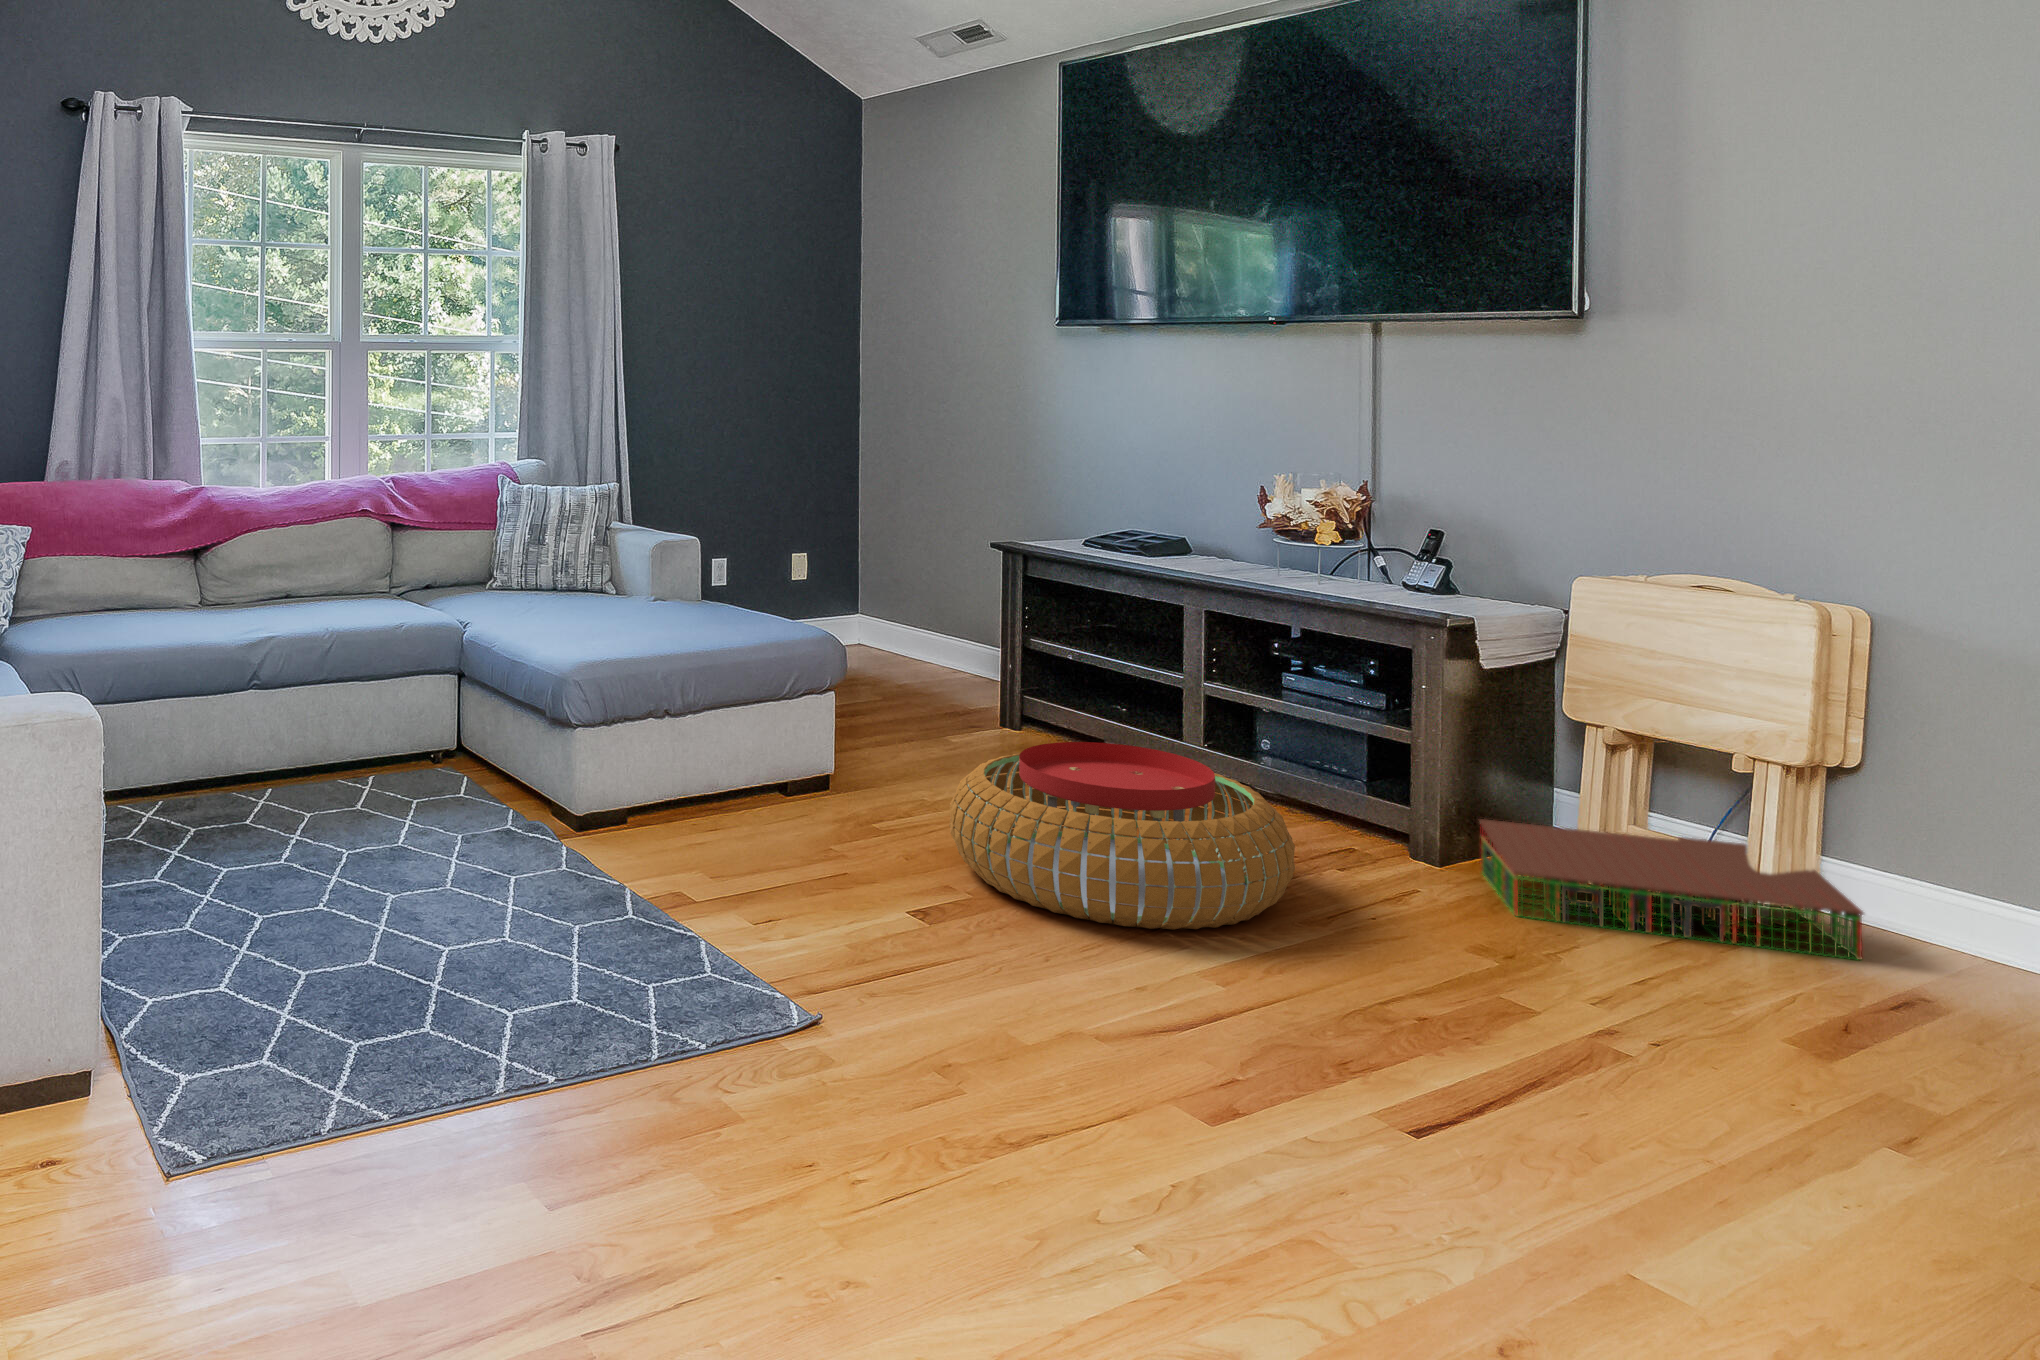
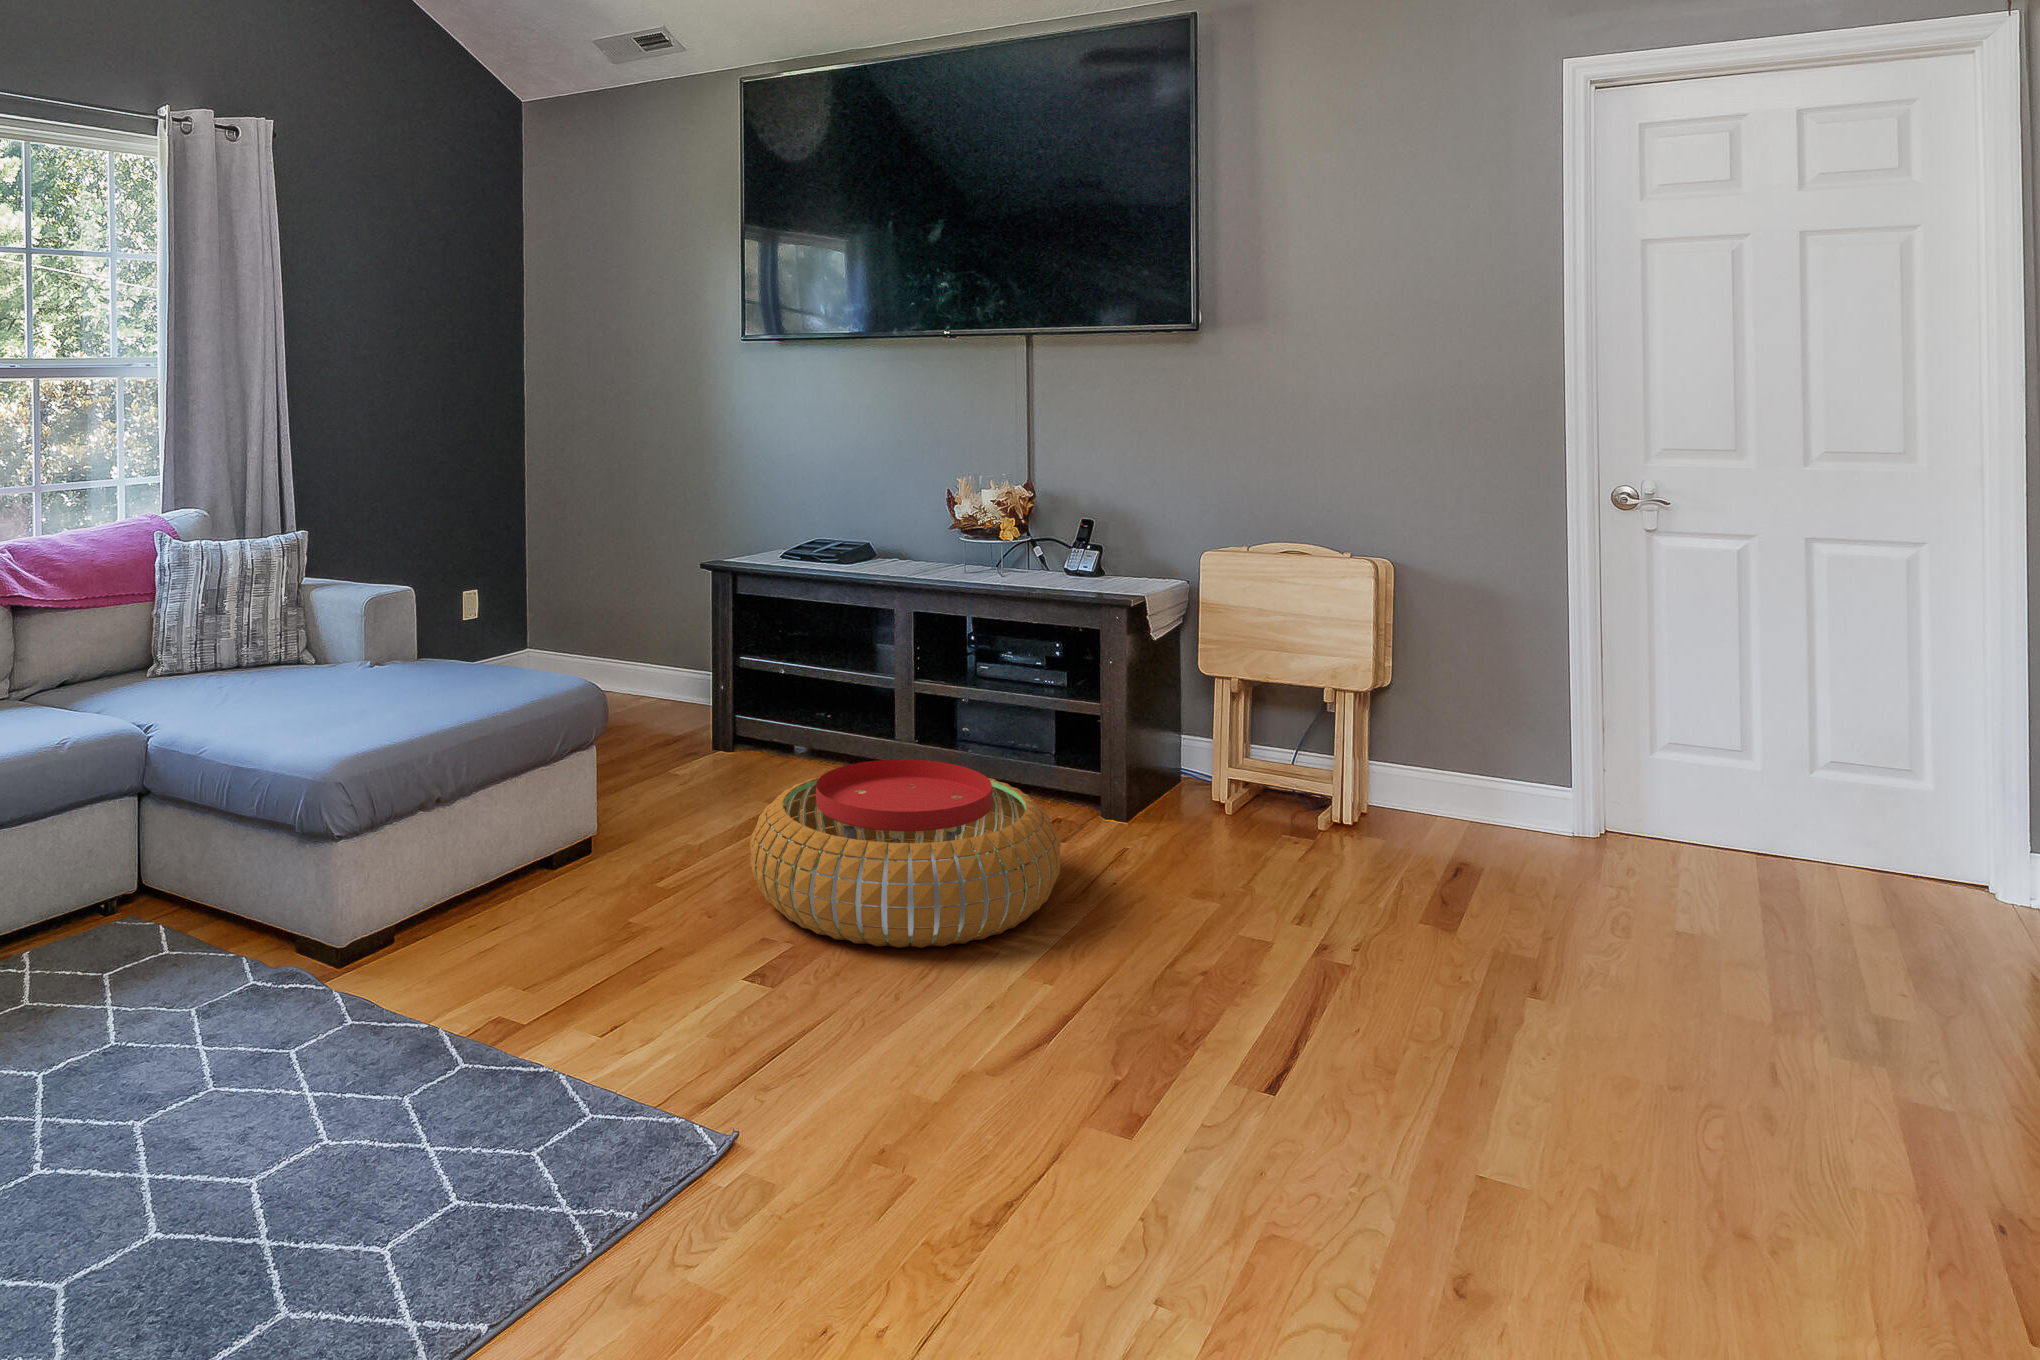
storage bin: present [1480,819,1864,960] -> none [1155,763,1418,859]

